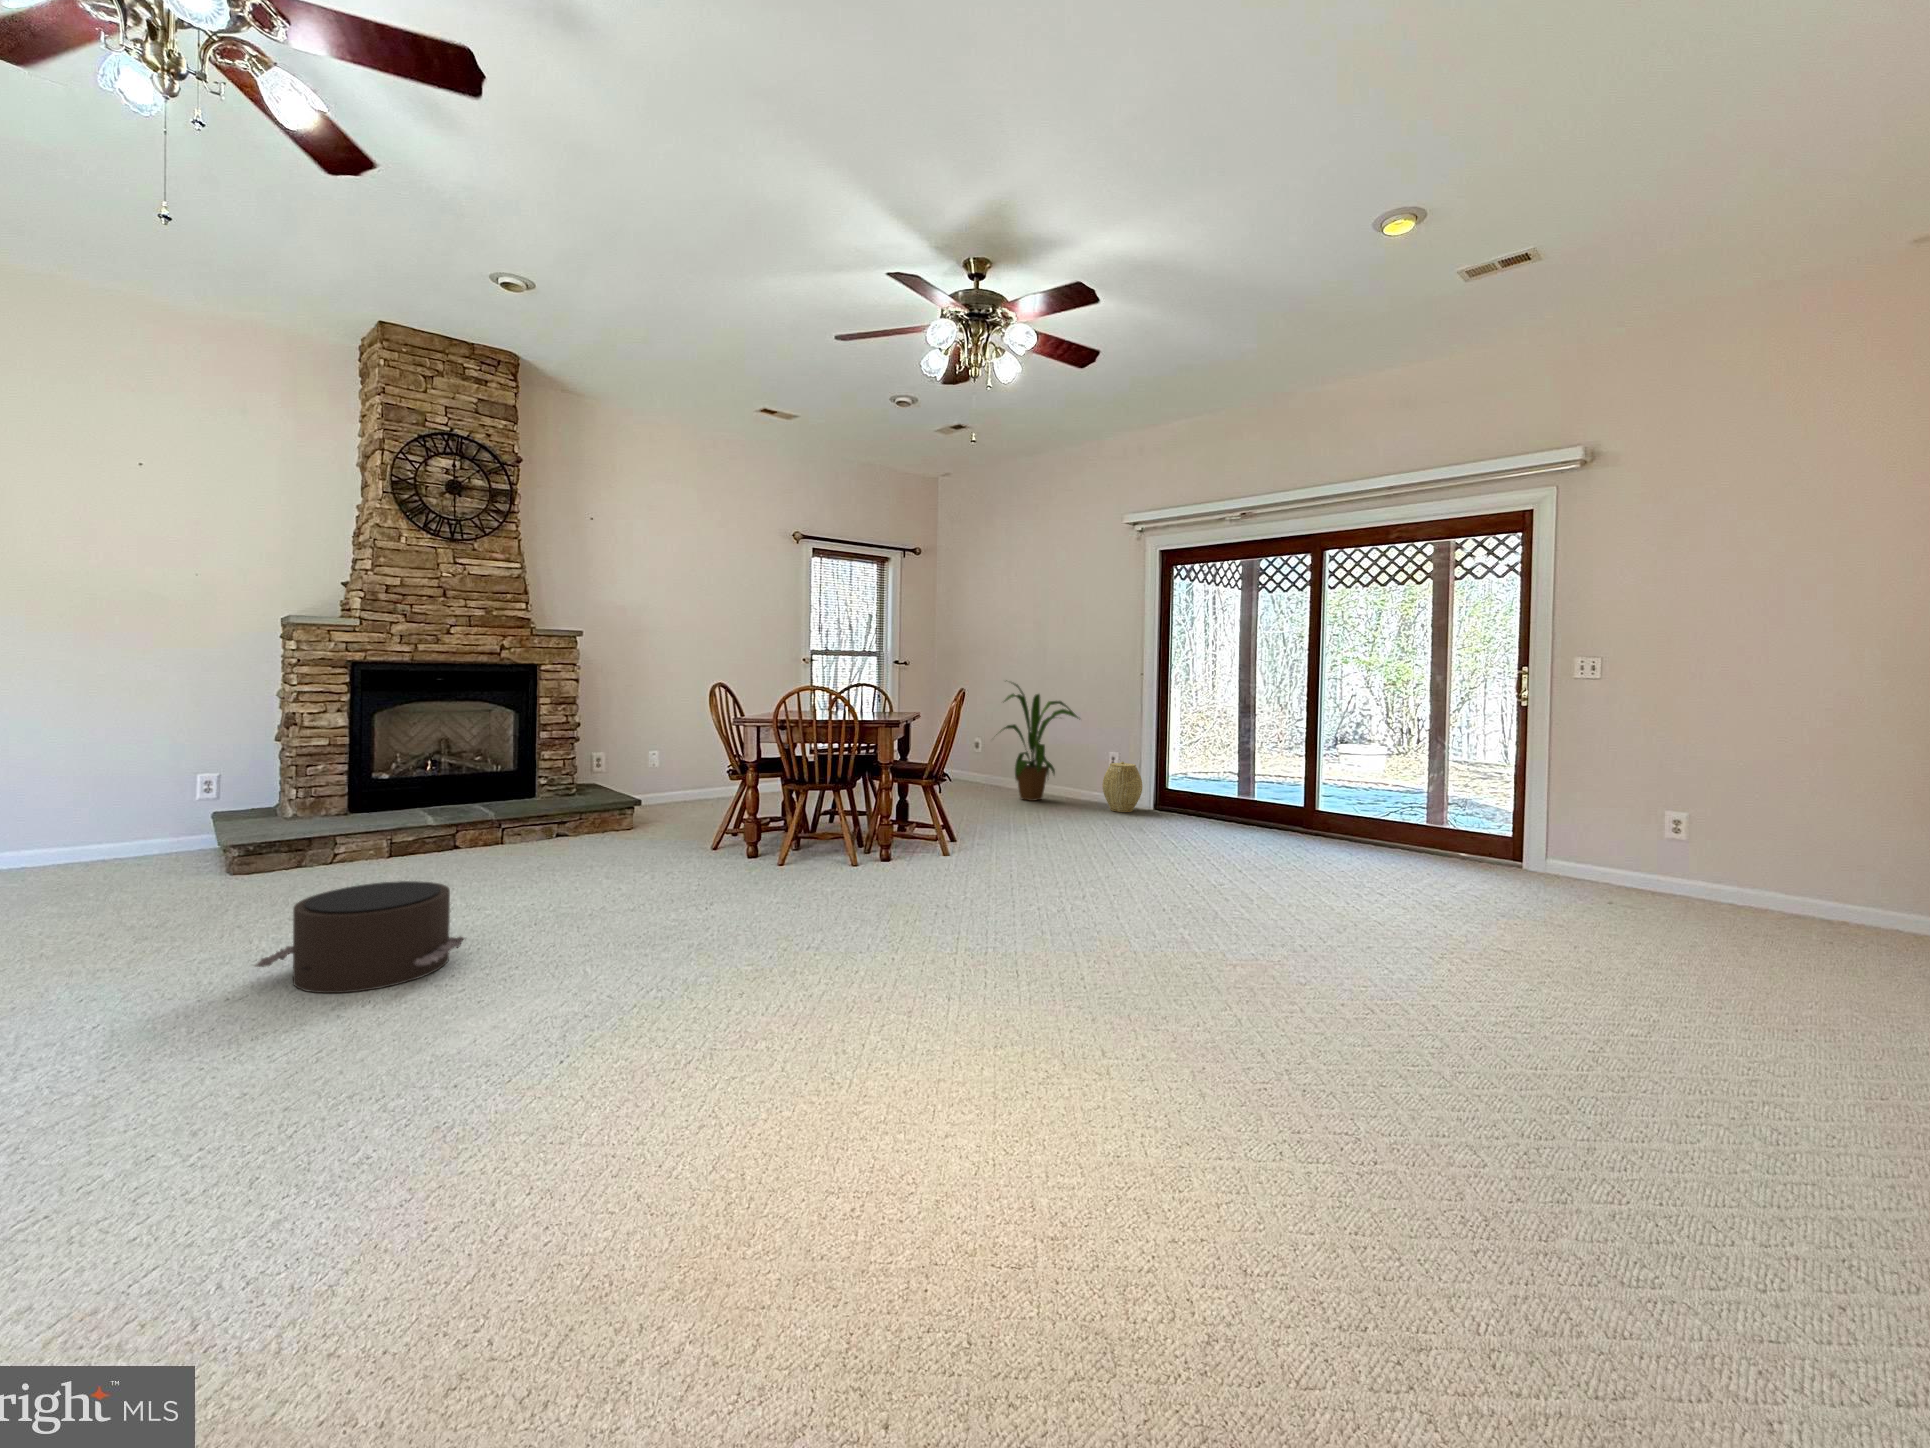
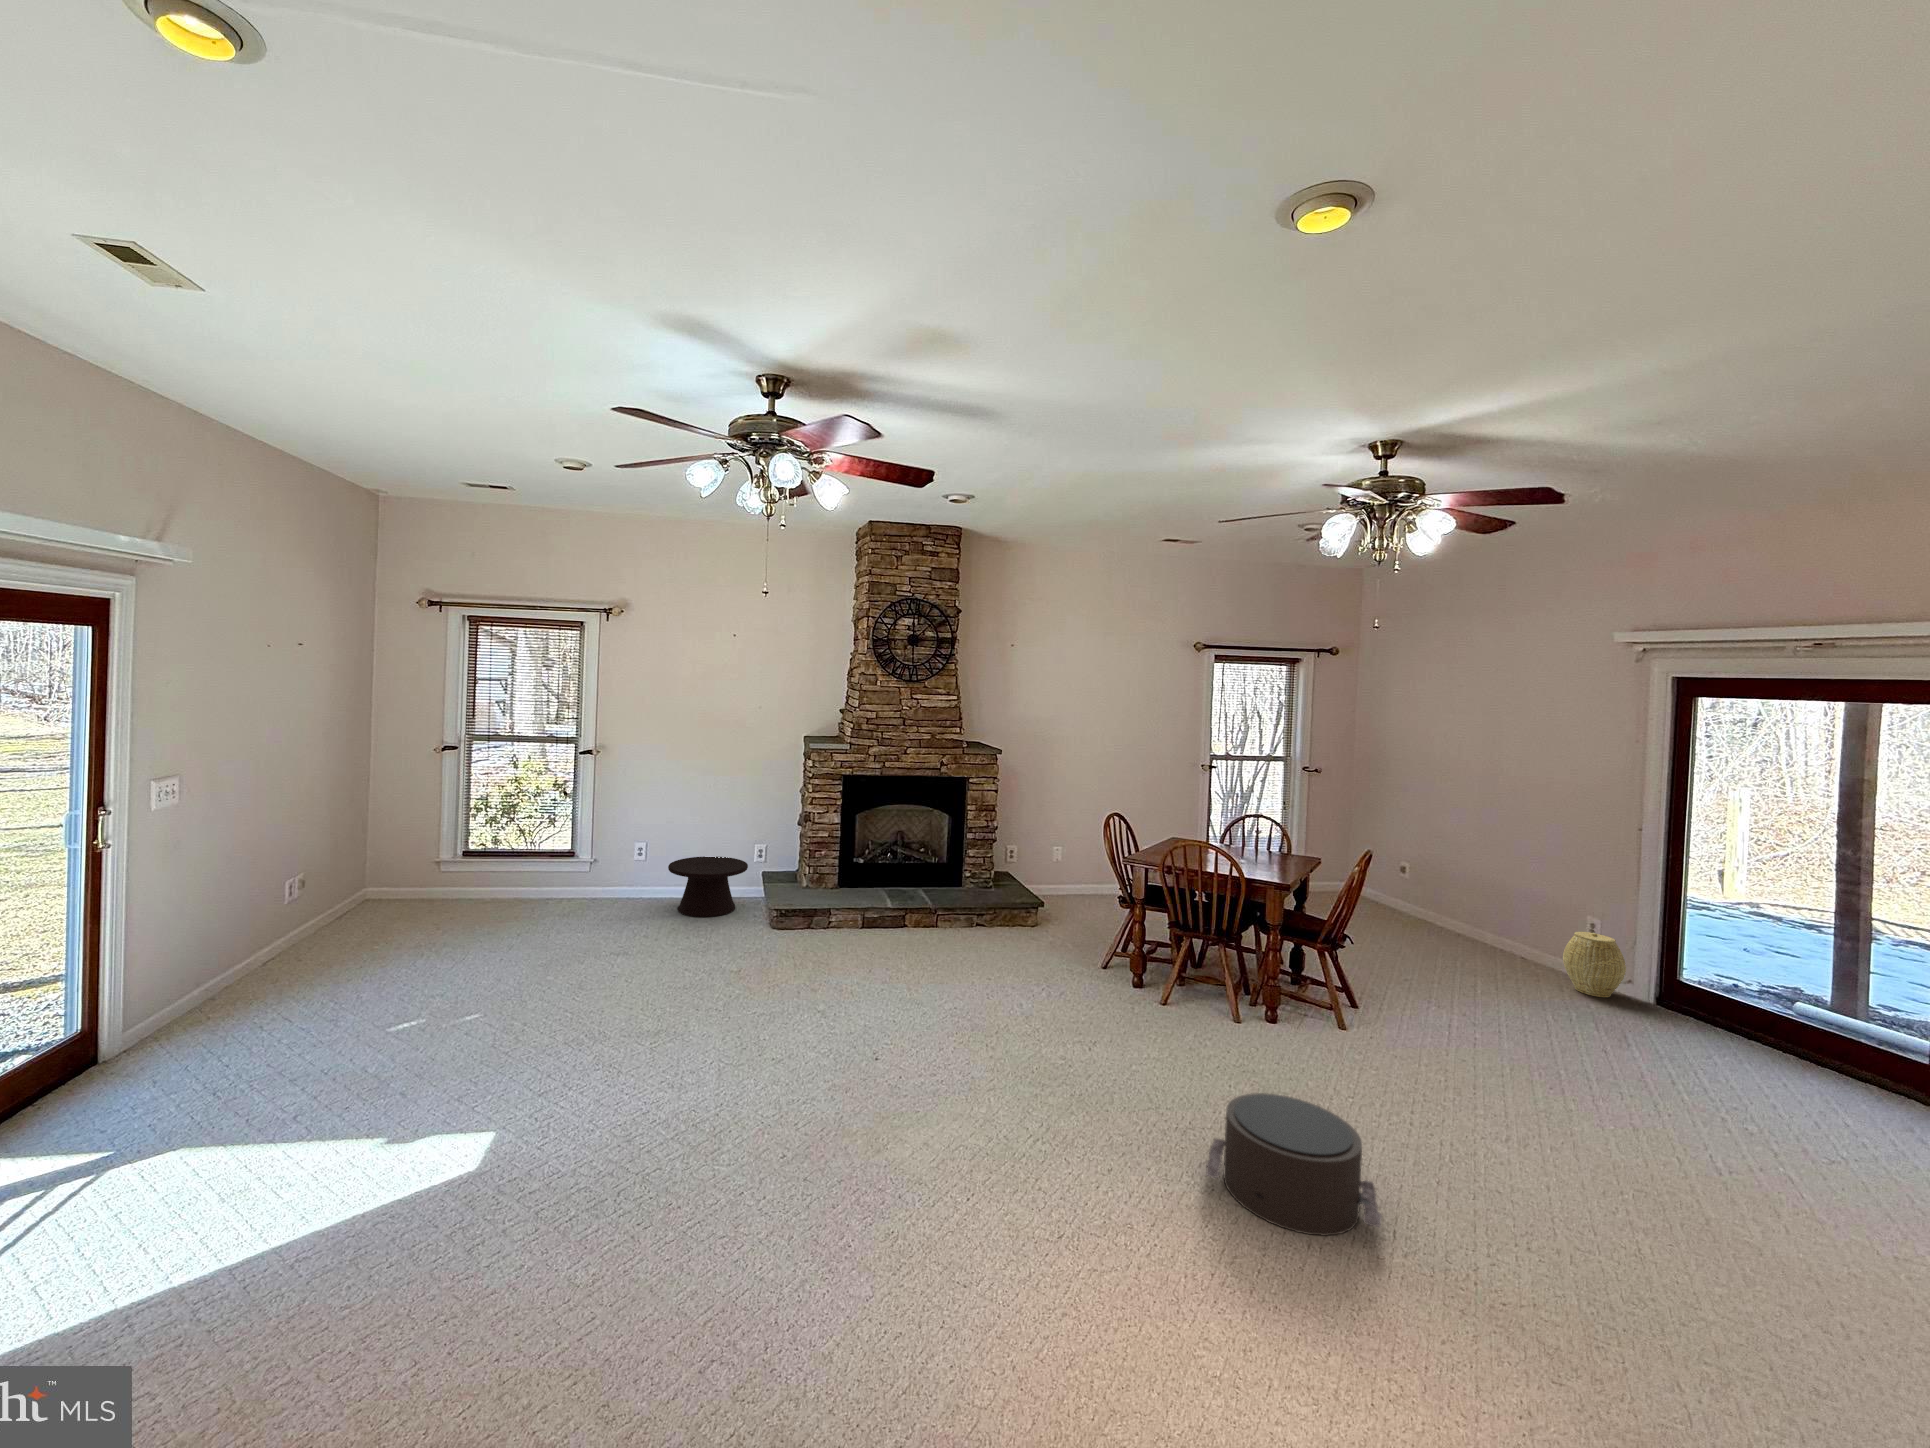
house plant: present [1003,683,1078,801] -> none [1407,811,1534,954]
side table: none [16,792,184,877] -> present [668,857,748,917]
pouf: present [256,881,465,993] -> present [1206,1093,1382,1236]

